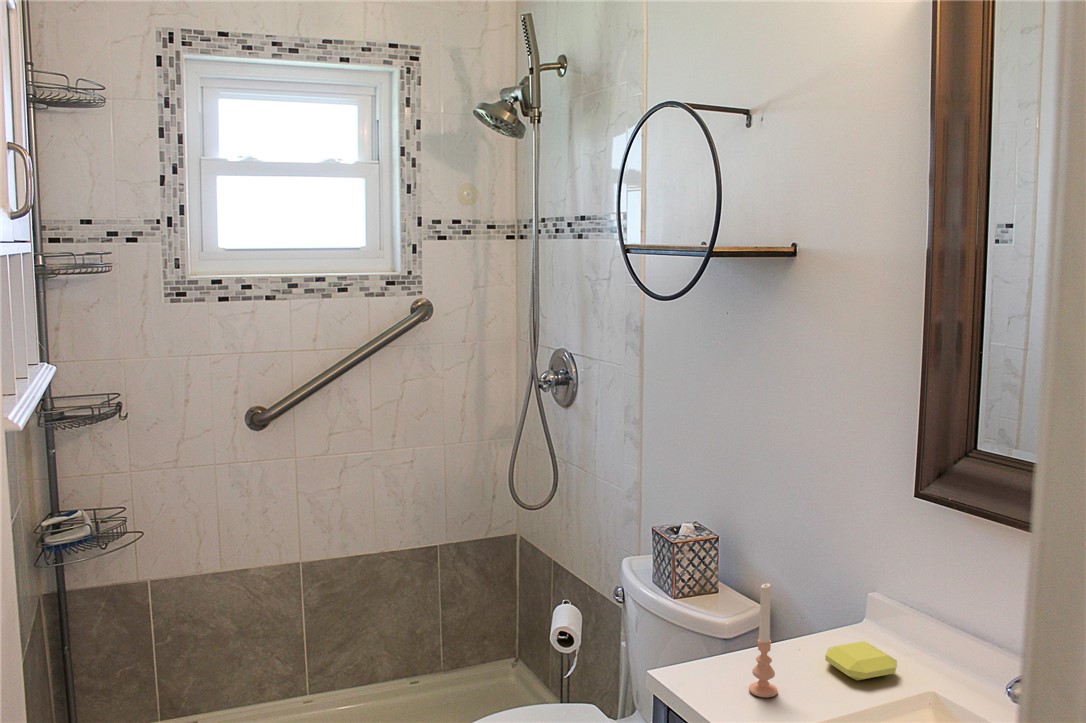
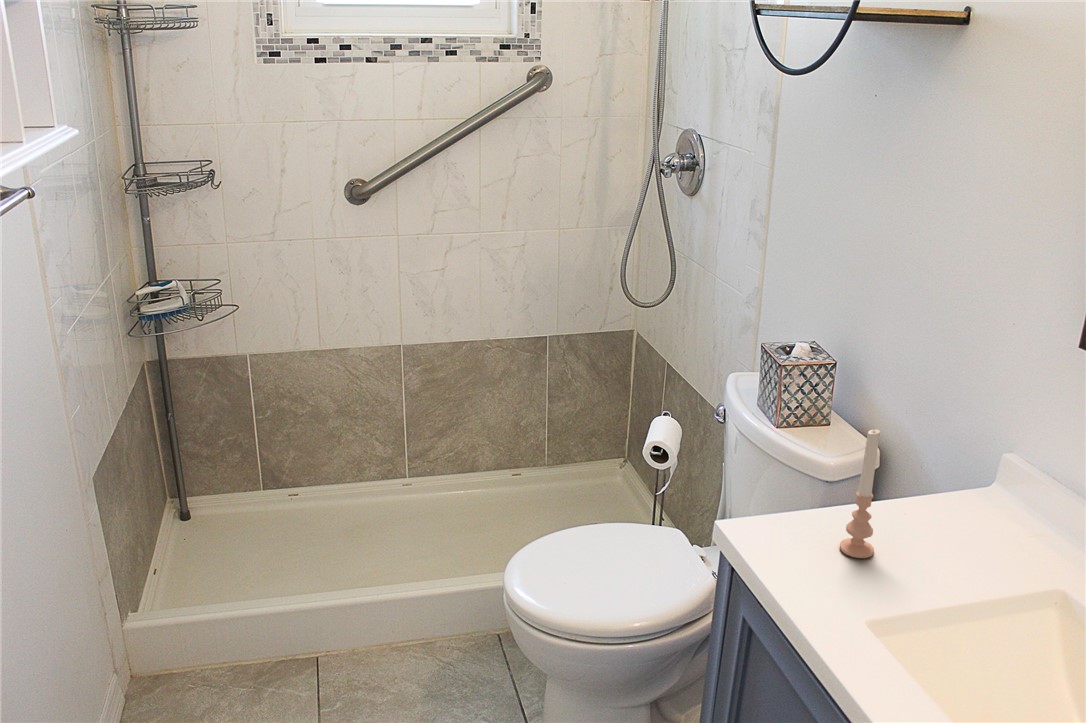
soap bar: present [825,641,897,681] -> none [940,504,1031,550]

